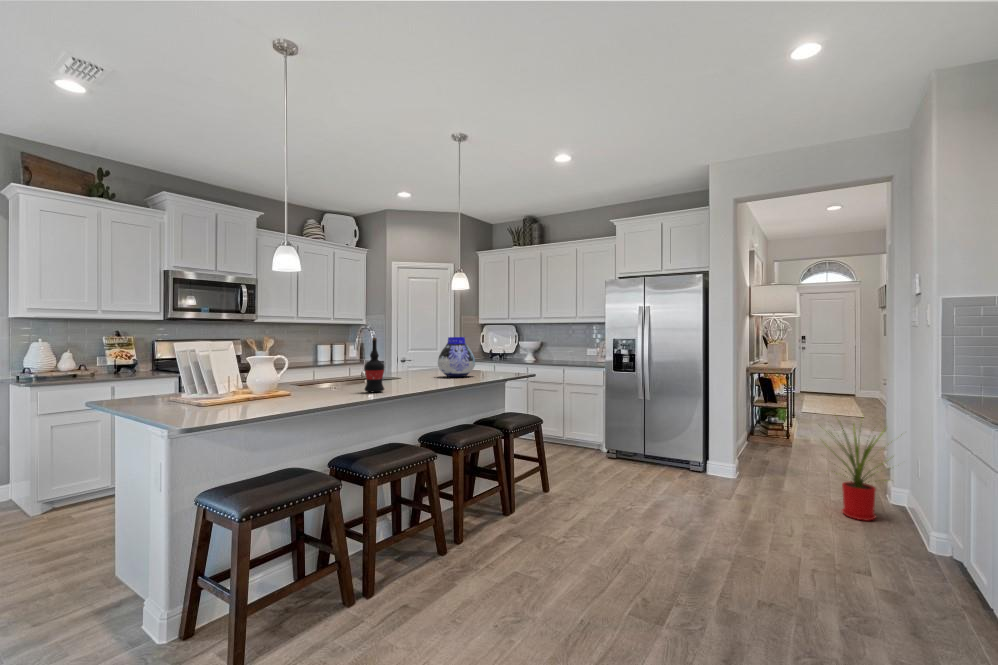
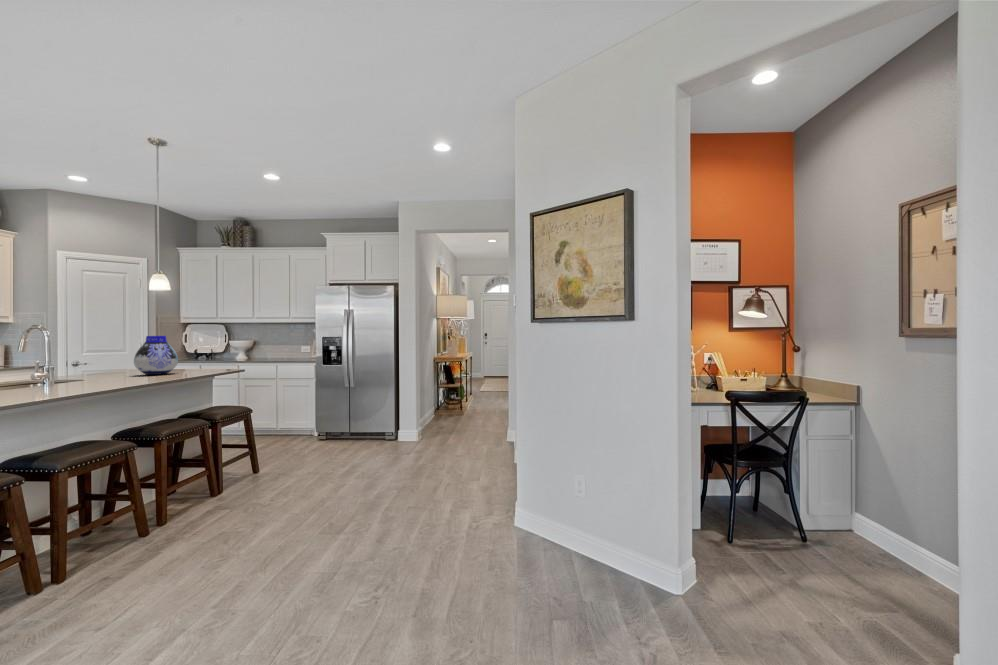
wine bottle: present [365,337,384,392] -> none [47,336,73,390]
house plant: present [834,425,886,521] -> none [467,385,515,456]

